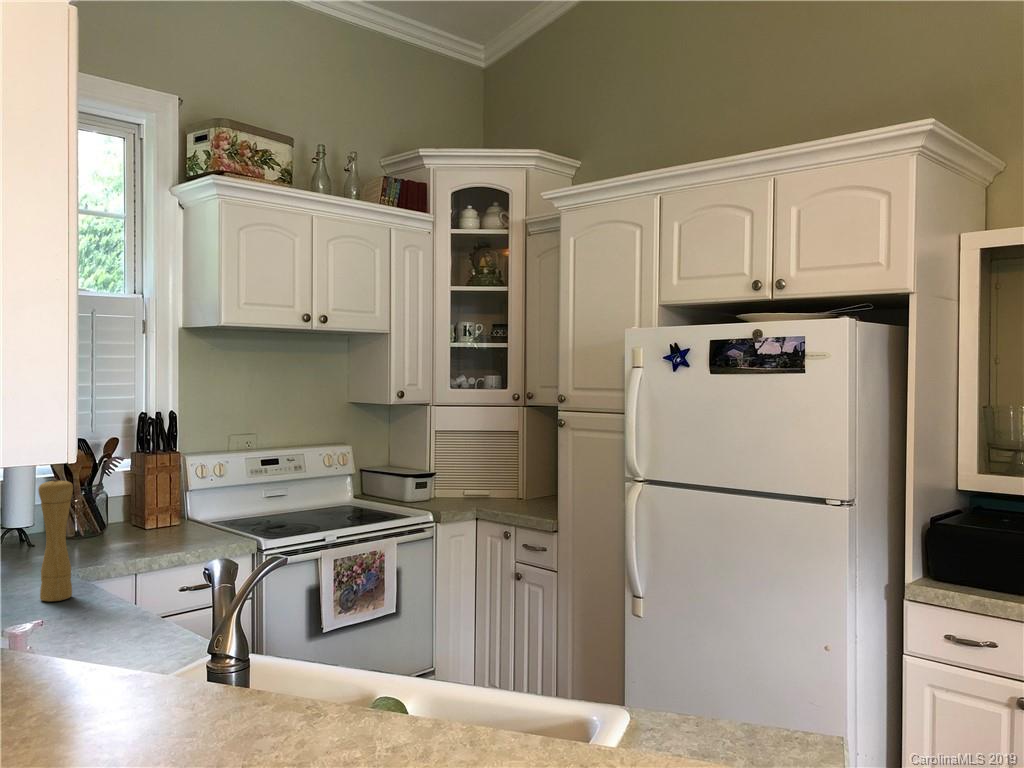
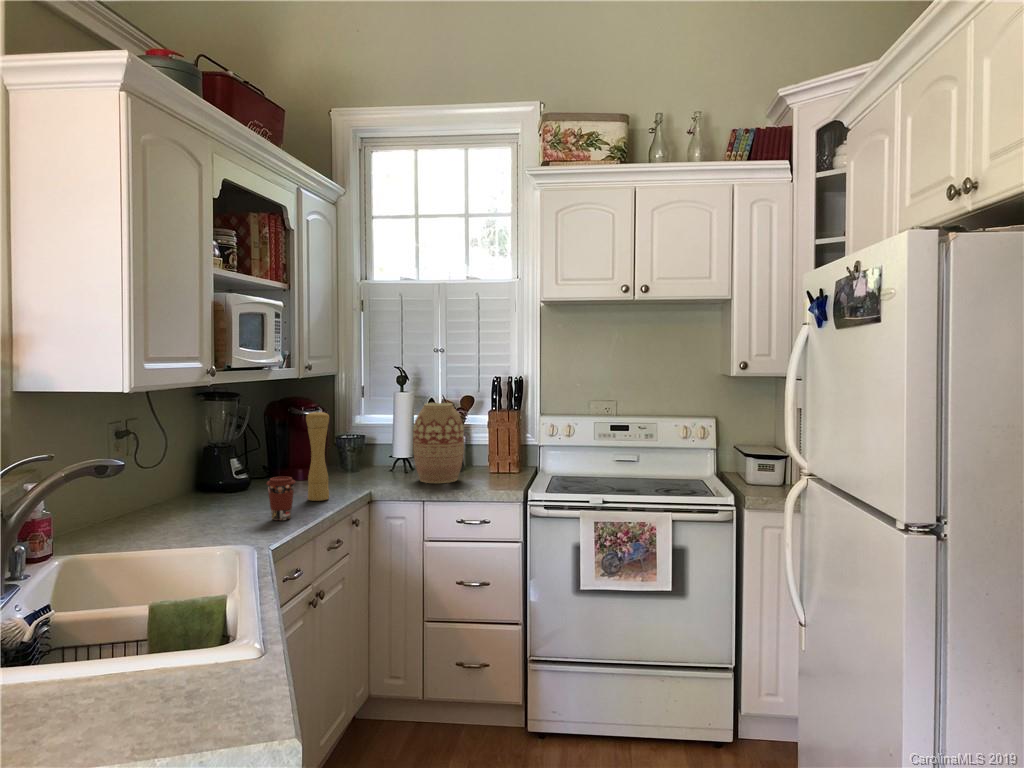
vase: none [83,453,154,556] -> present [413,403,464,483]
coffee cup: none [80,568,121,628] -> present [267,477,295,521]

